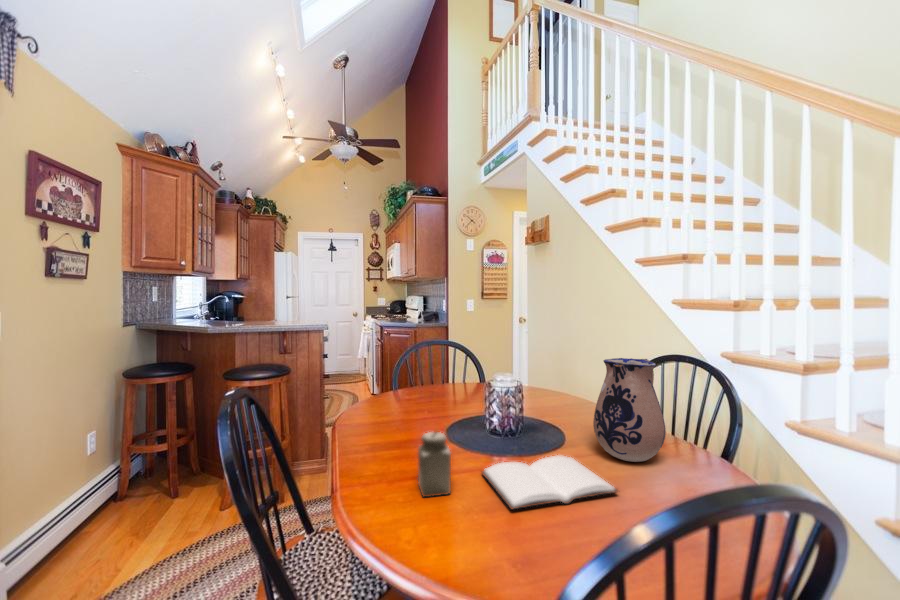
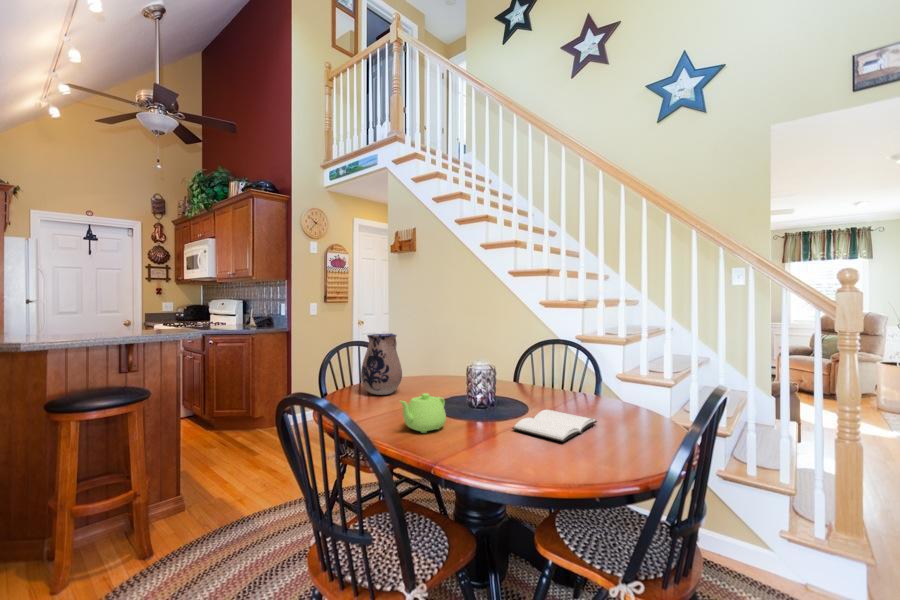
ceramic pitcher: present [593,358,666,462] -> present [361,333,402,395]
teapot: none [358,408,424,454] -> present [400,393,446,433]
salt shaker: present [418,432,451,497] -> none [484,400,515,449]

